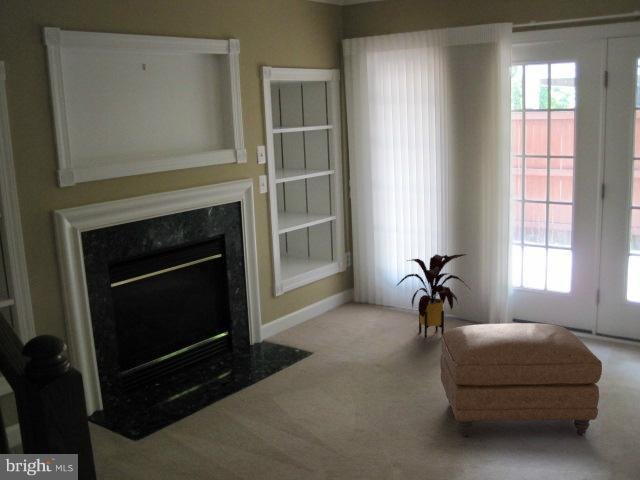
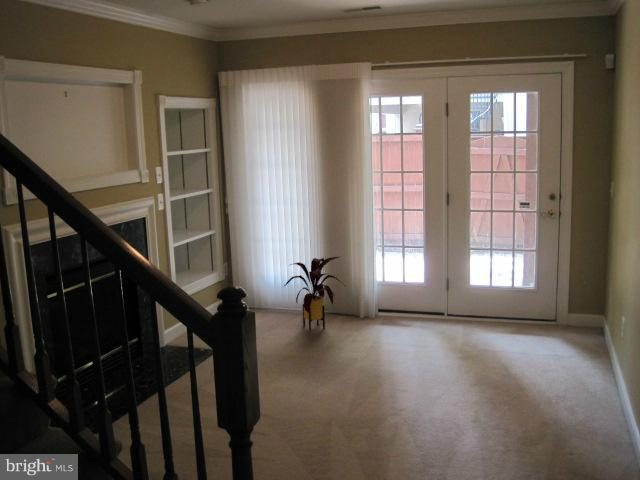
ottoman: present [440,323,602,436] -> none [334,310,468,408]

